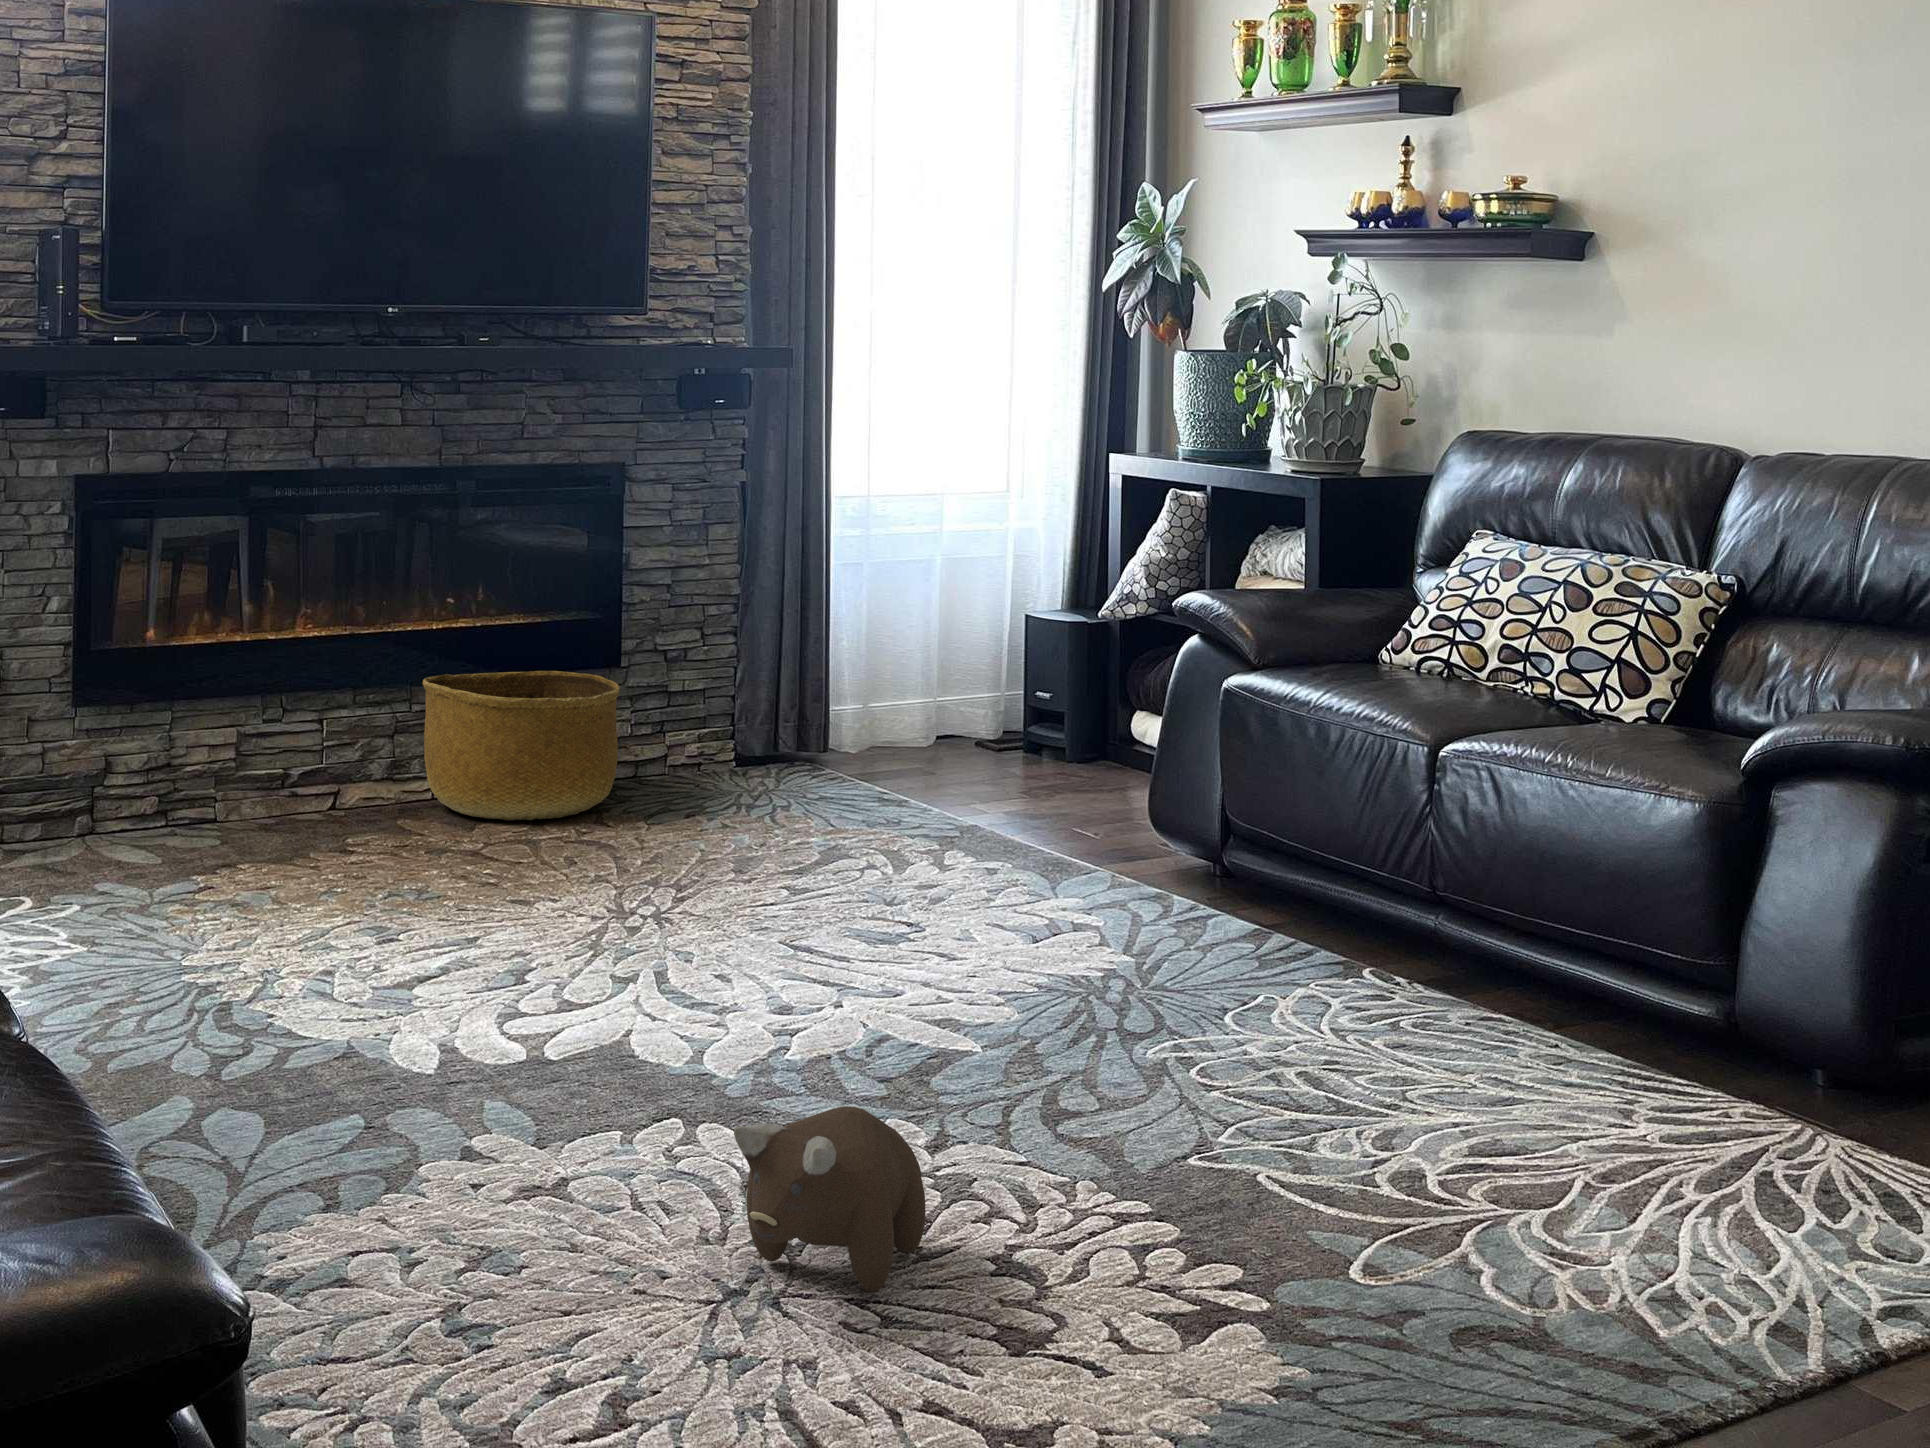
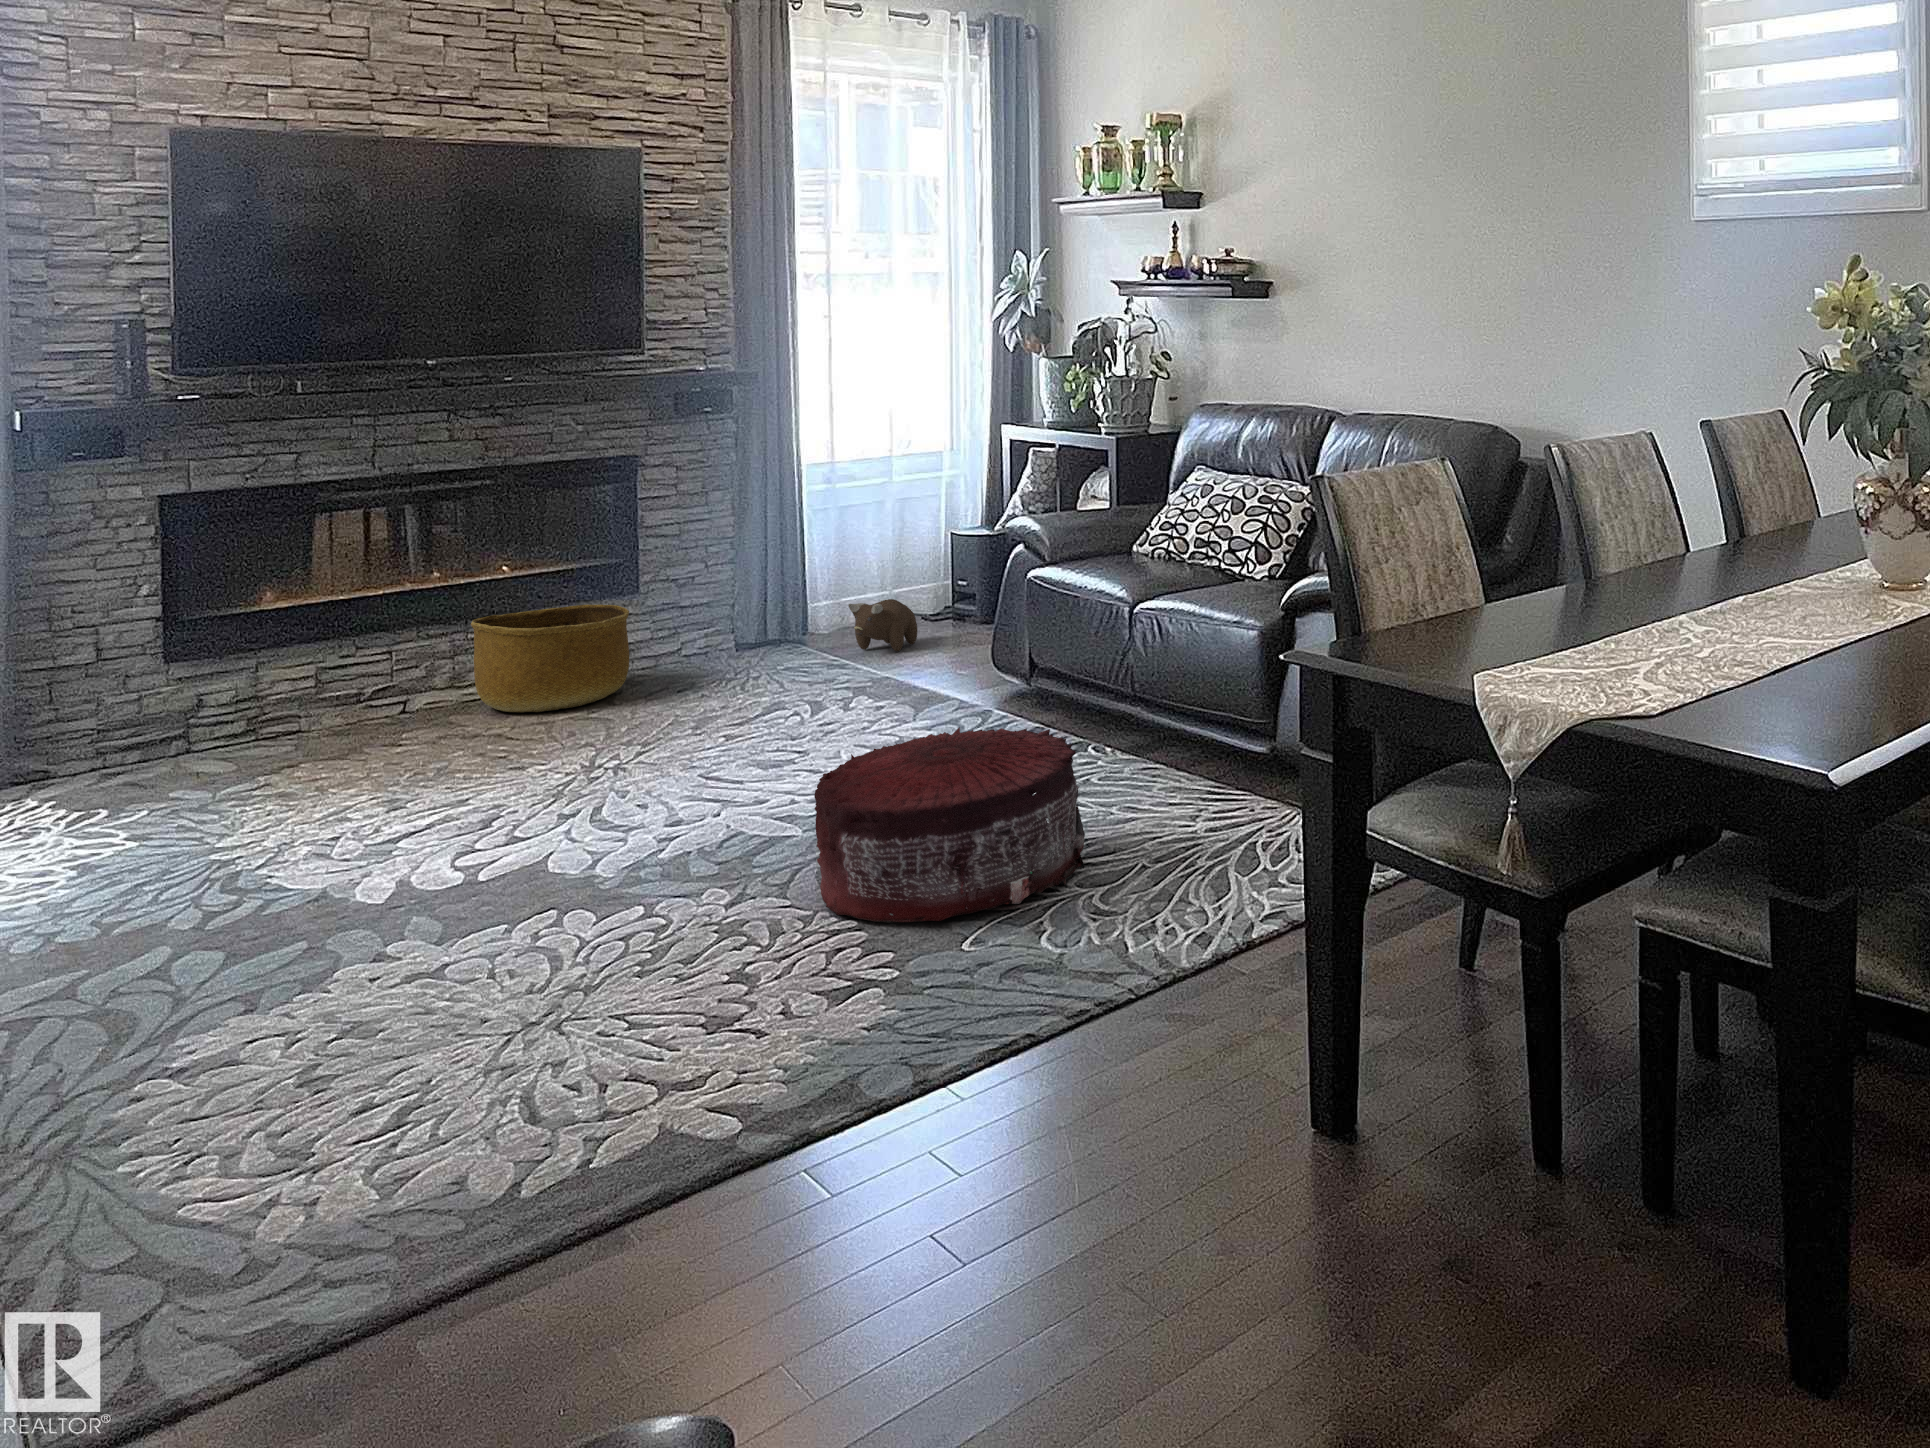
pouf: none [1063,925,1518,1270] -> present [814,727,1085,922]
plush toy: present [734,1106,926,1292] -> present [848,599,918,652]

